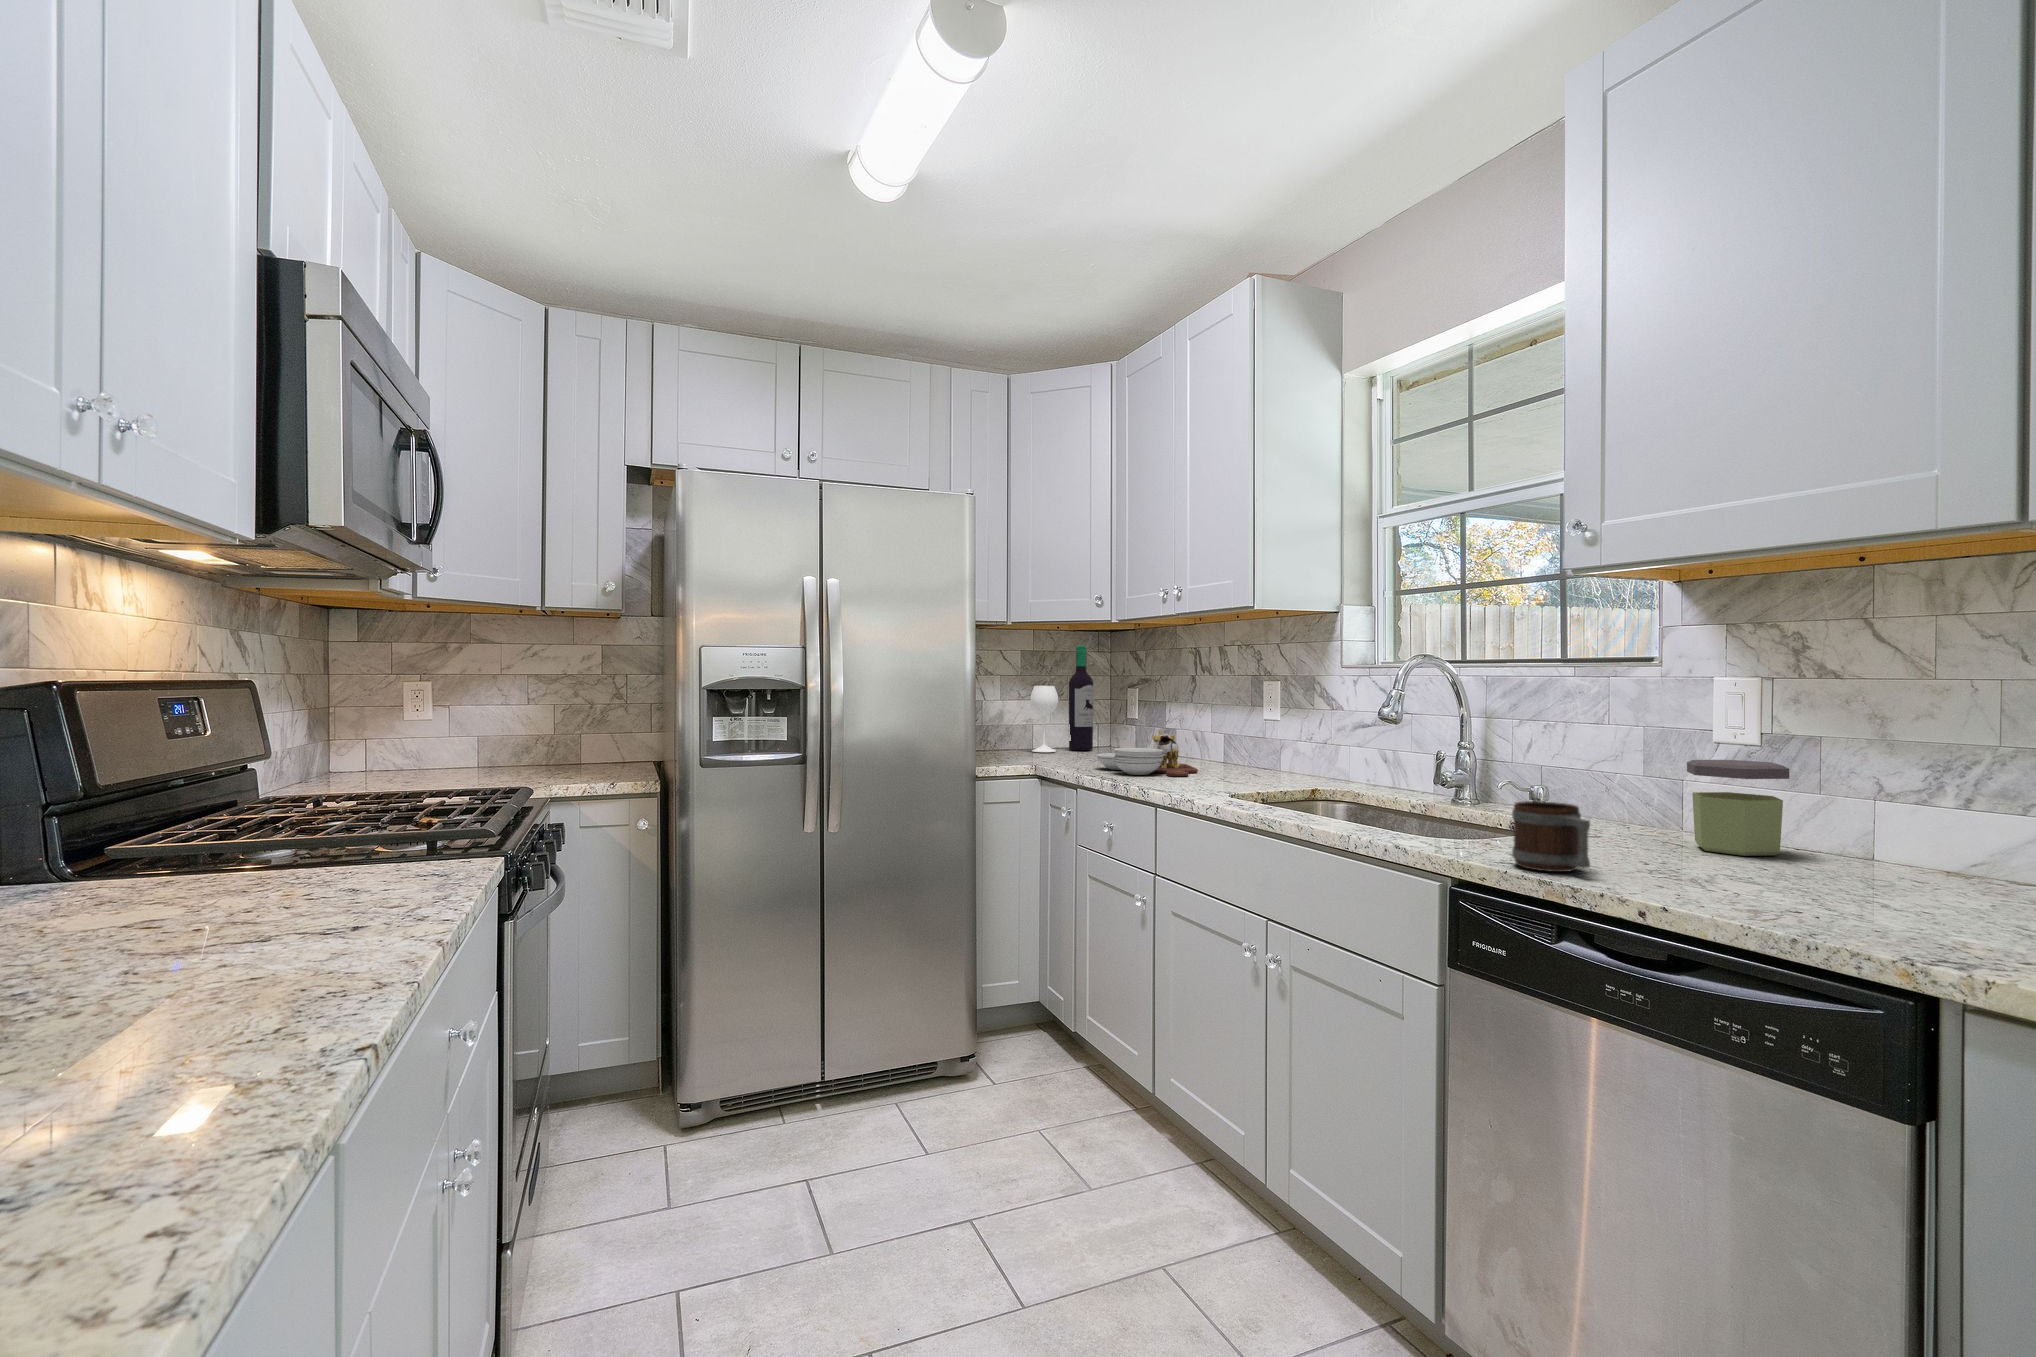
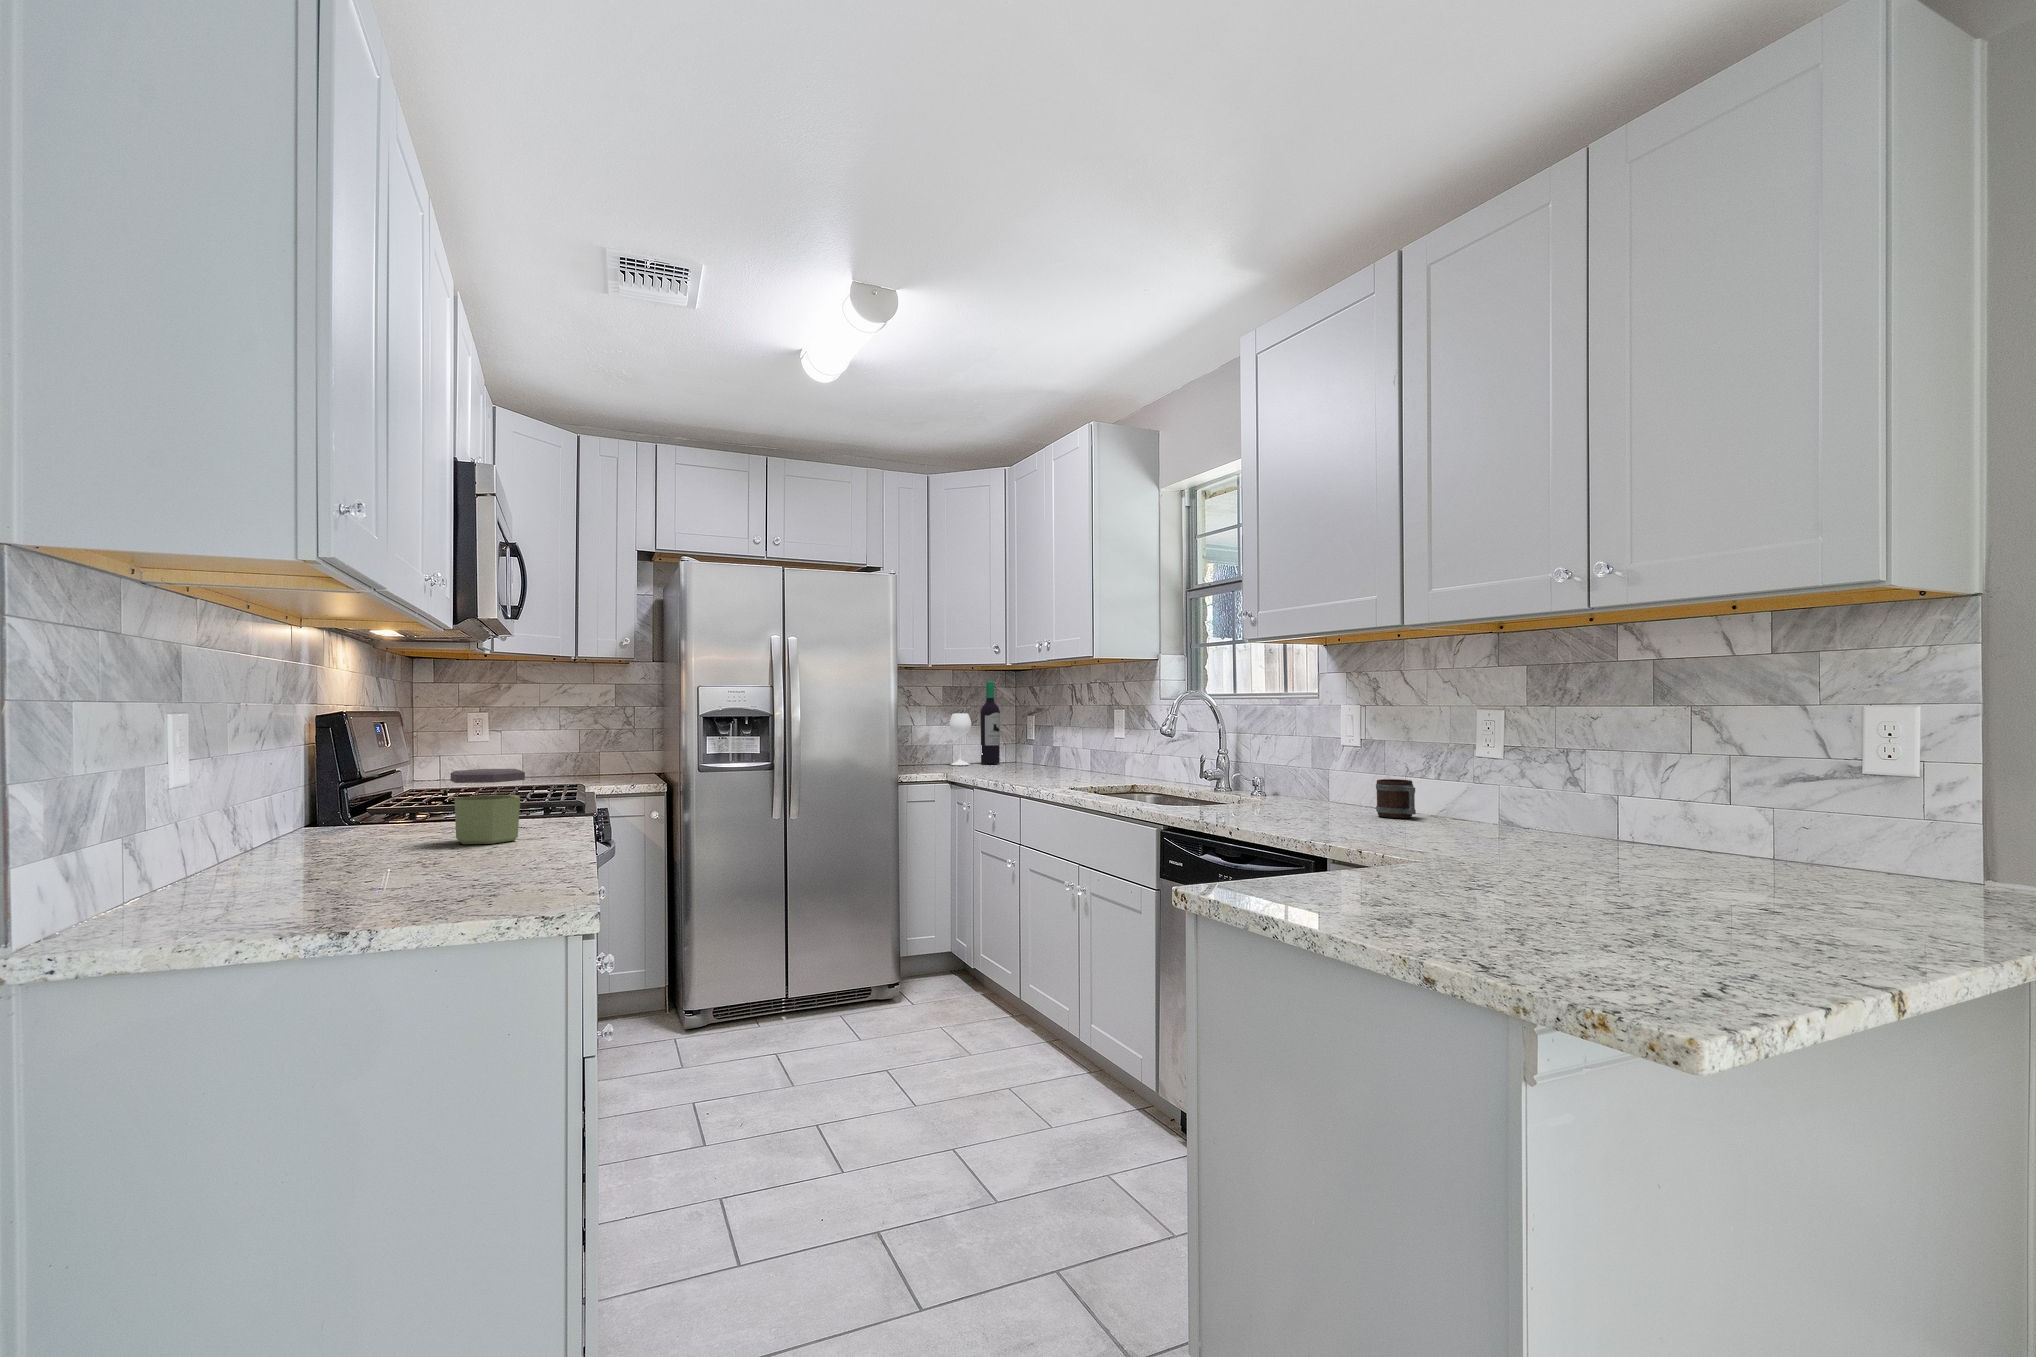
cutting board: present [1097,729,1198,776] -> none [991,745,1064,778]
jar: present [1687,760,1789,856] -> present [451,769,525,844]
mug: present [1512,801,1590,872] -> present [1376,779,1416,818]

